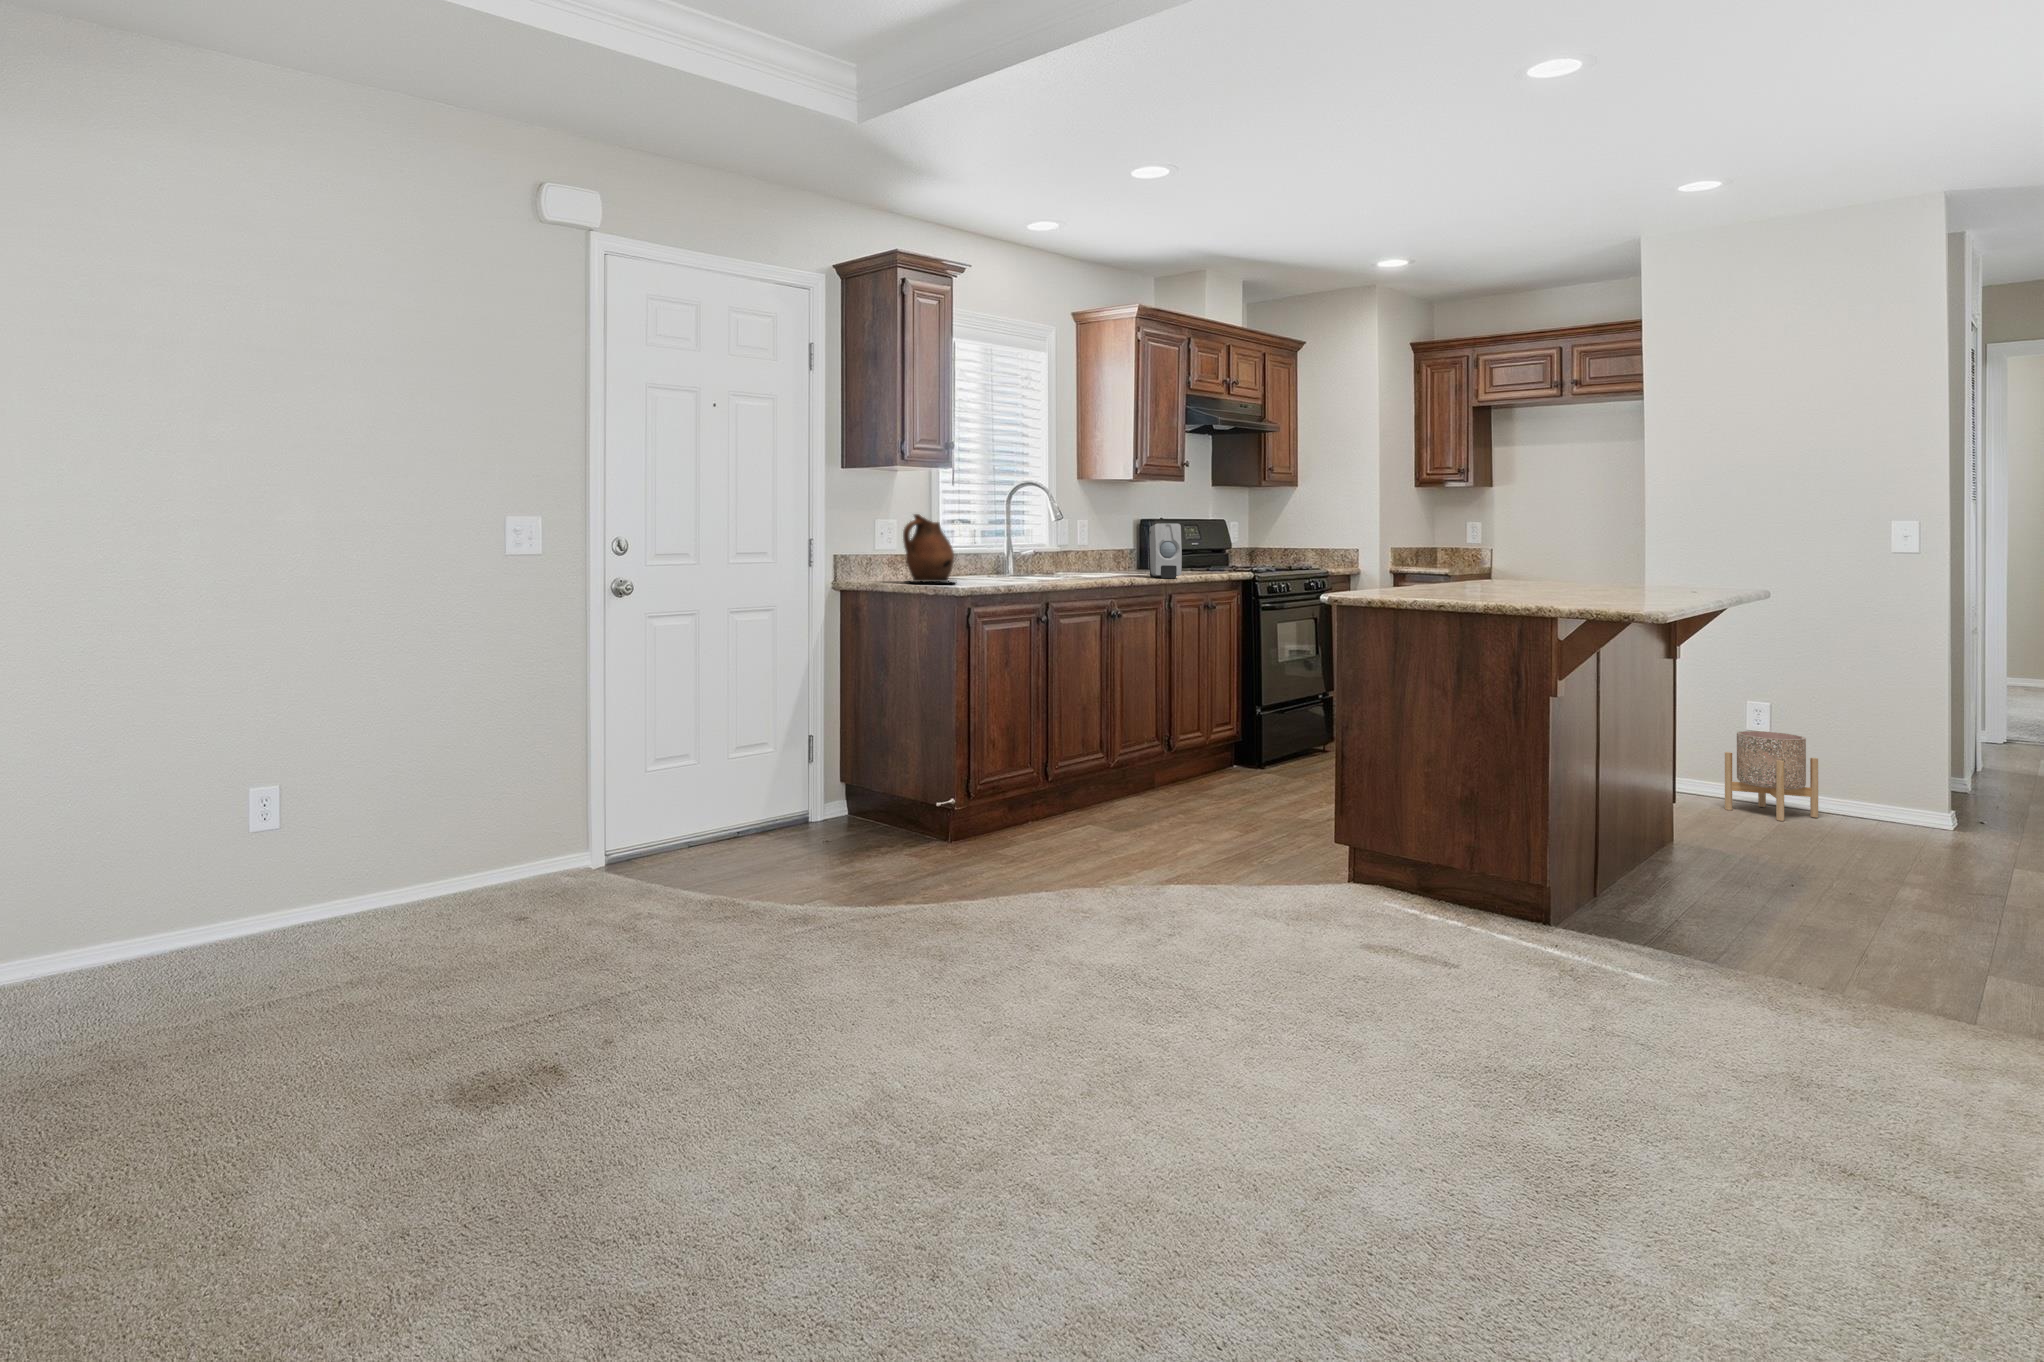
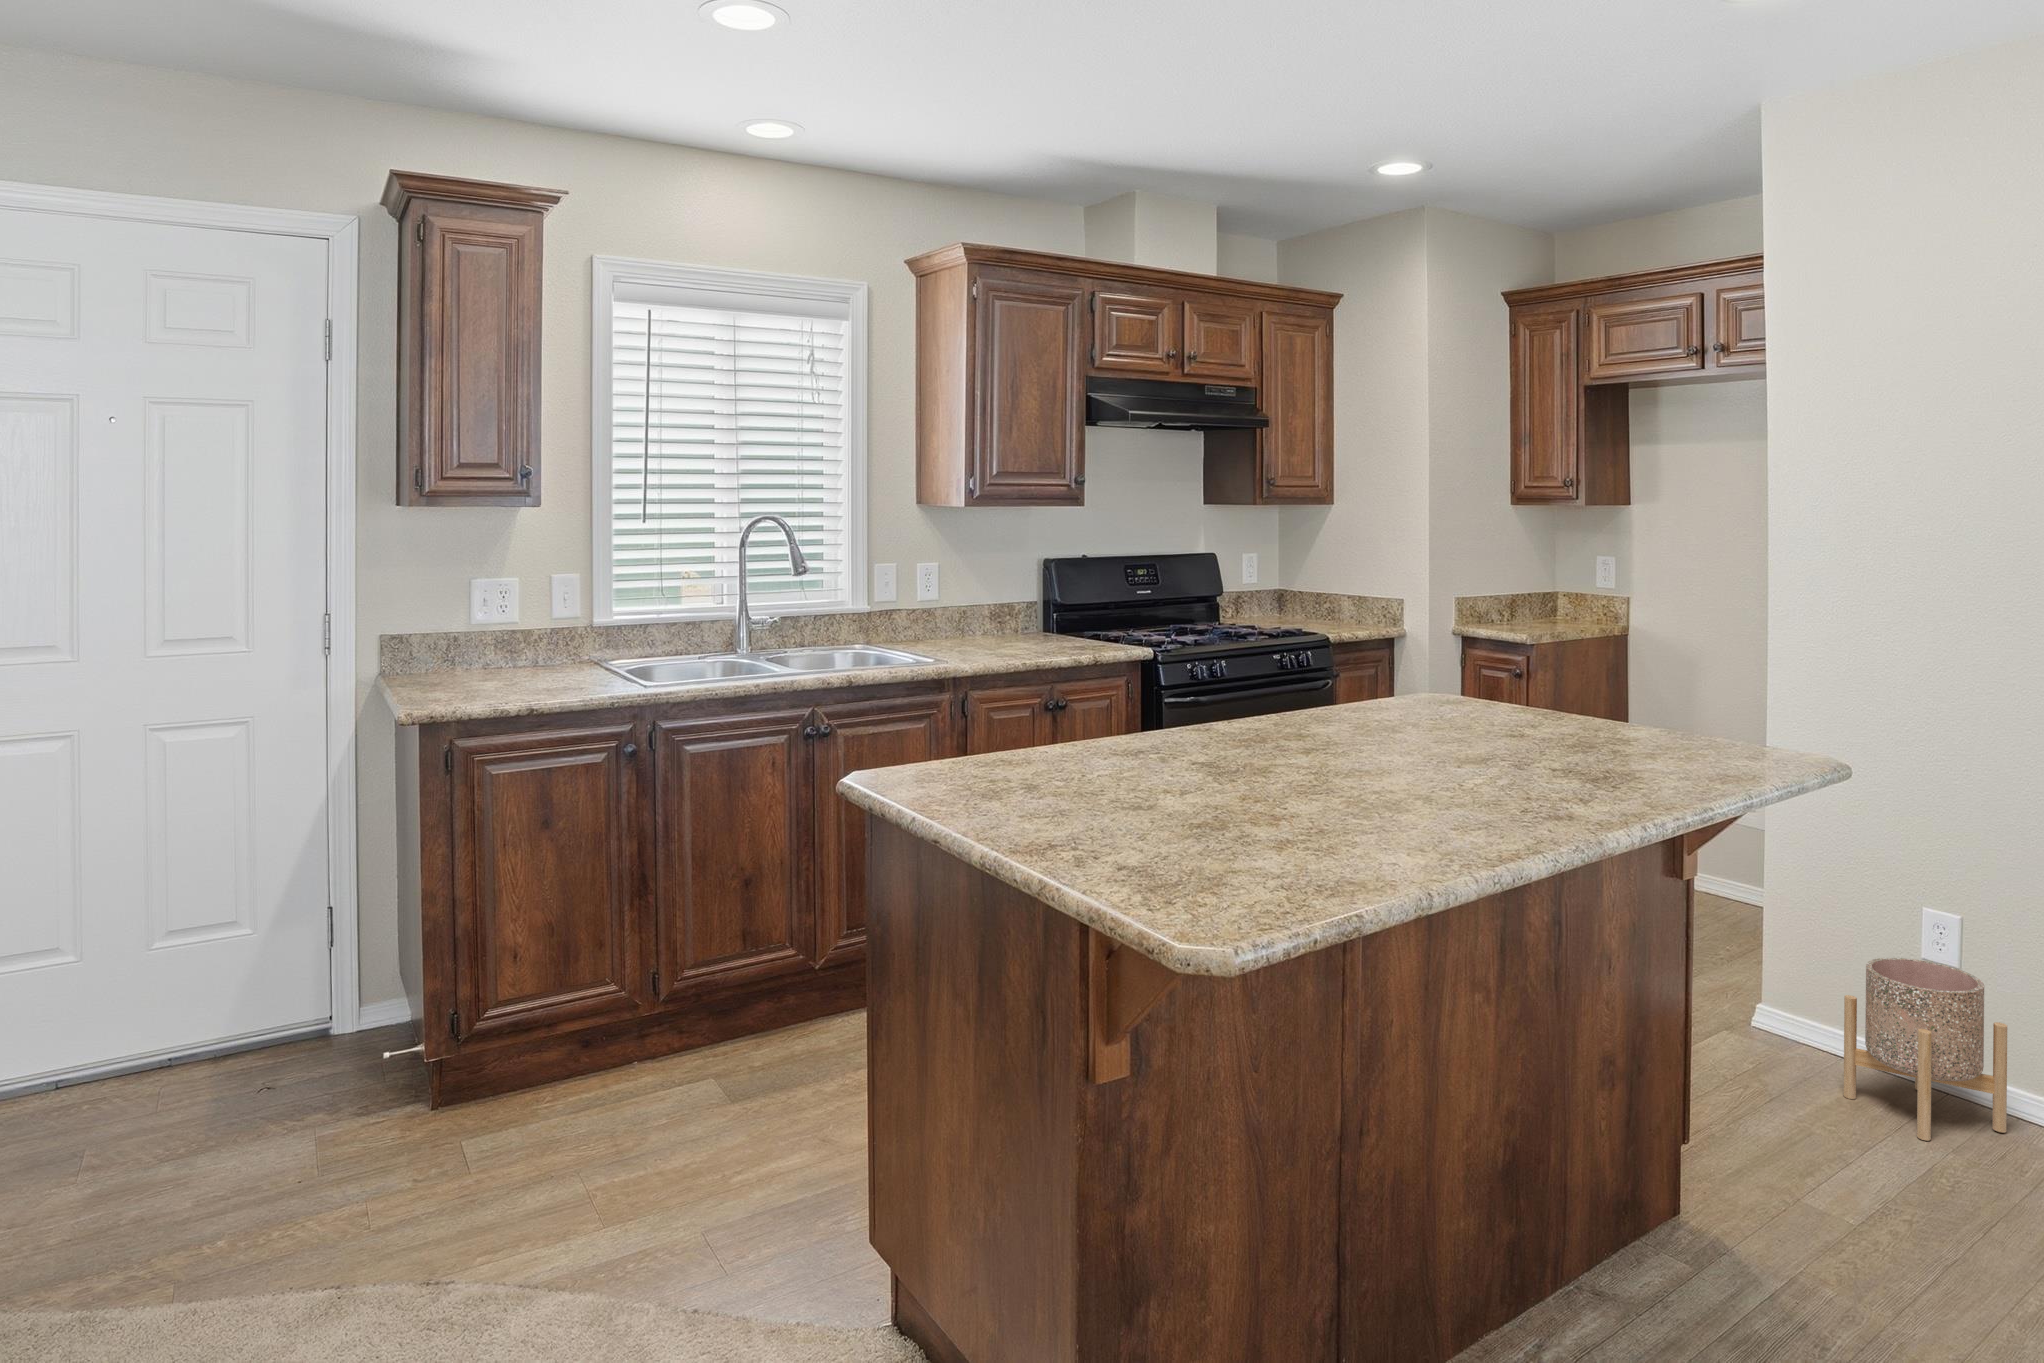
ceramic pitcher: present [903,514,954,582] -> none [446,575,559,688]
soap dispenser: present [1149,523,1182,578] -> none [958,577,1010,662]

